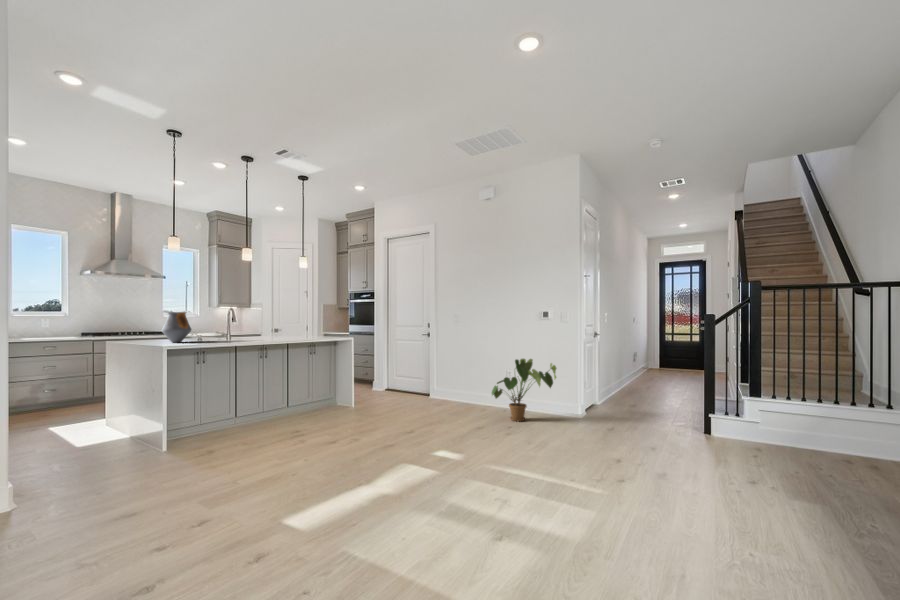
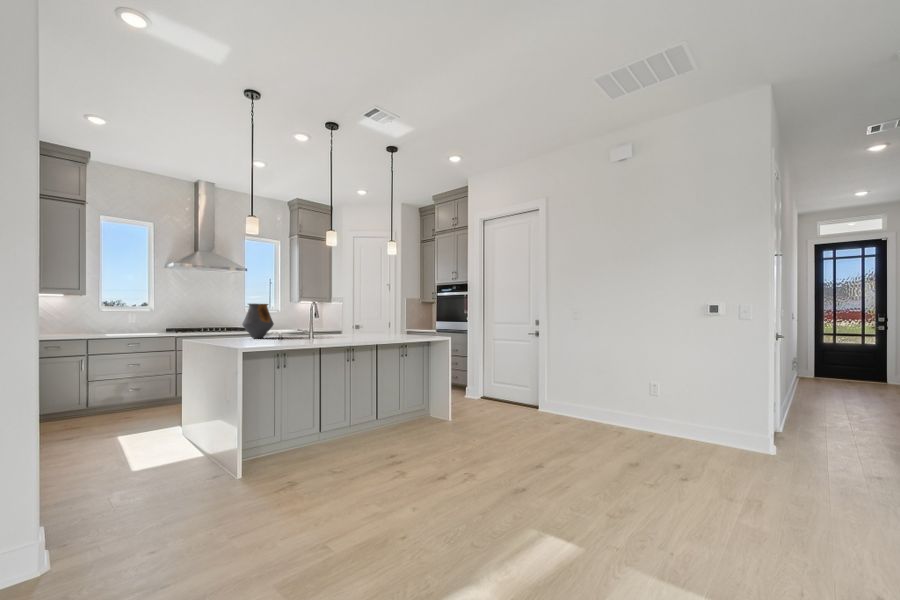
house plant: present [492,359,556,421] -> none [635,364,726,447]

